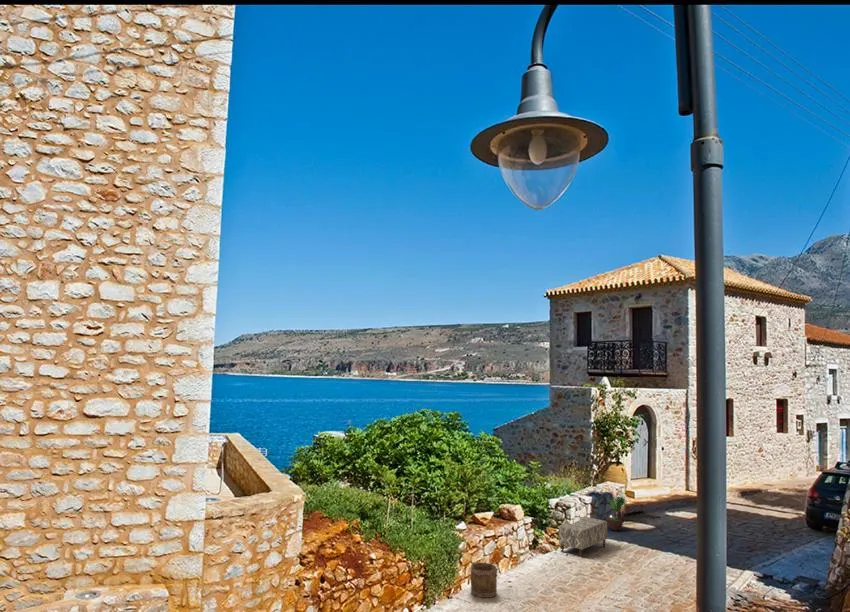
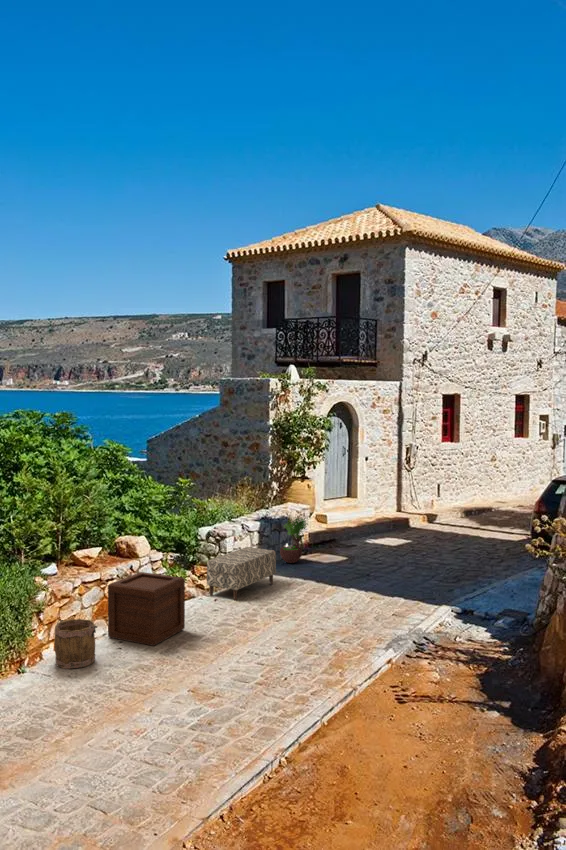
wooden crate: none [500,532,551,587] -> present [108,572,185,646]

